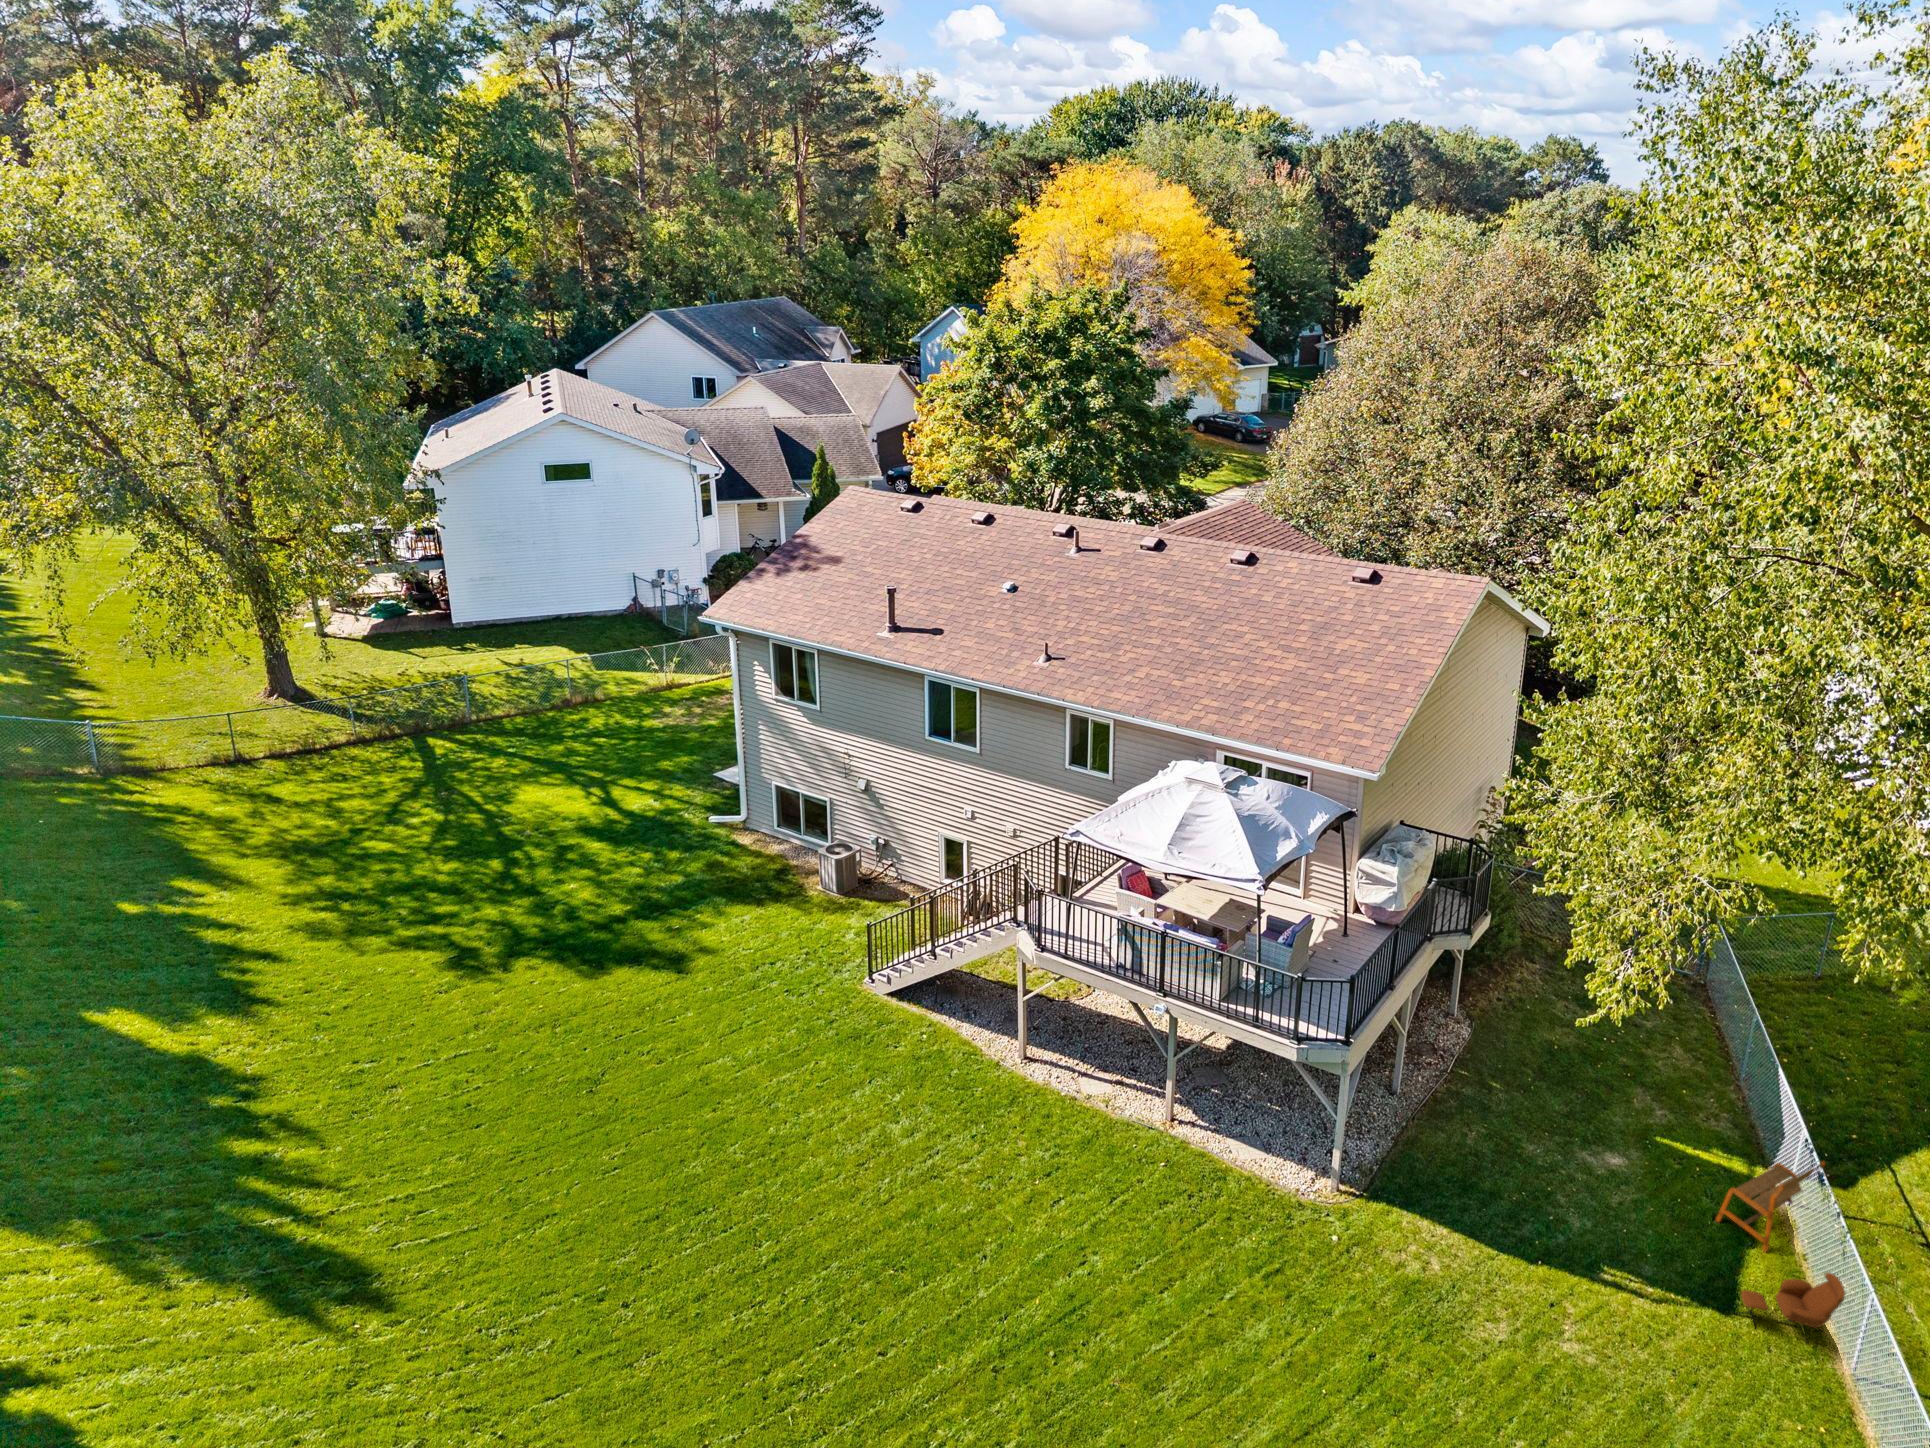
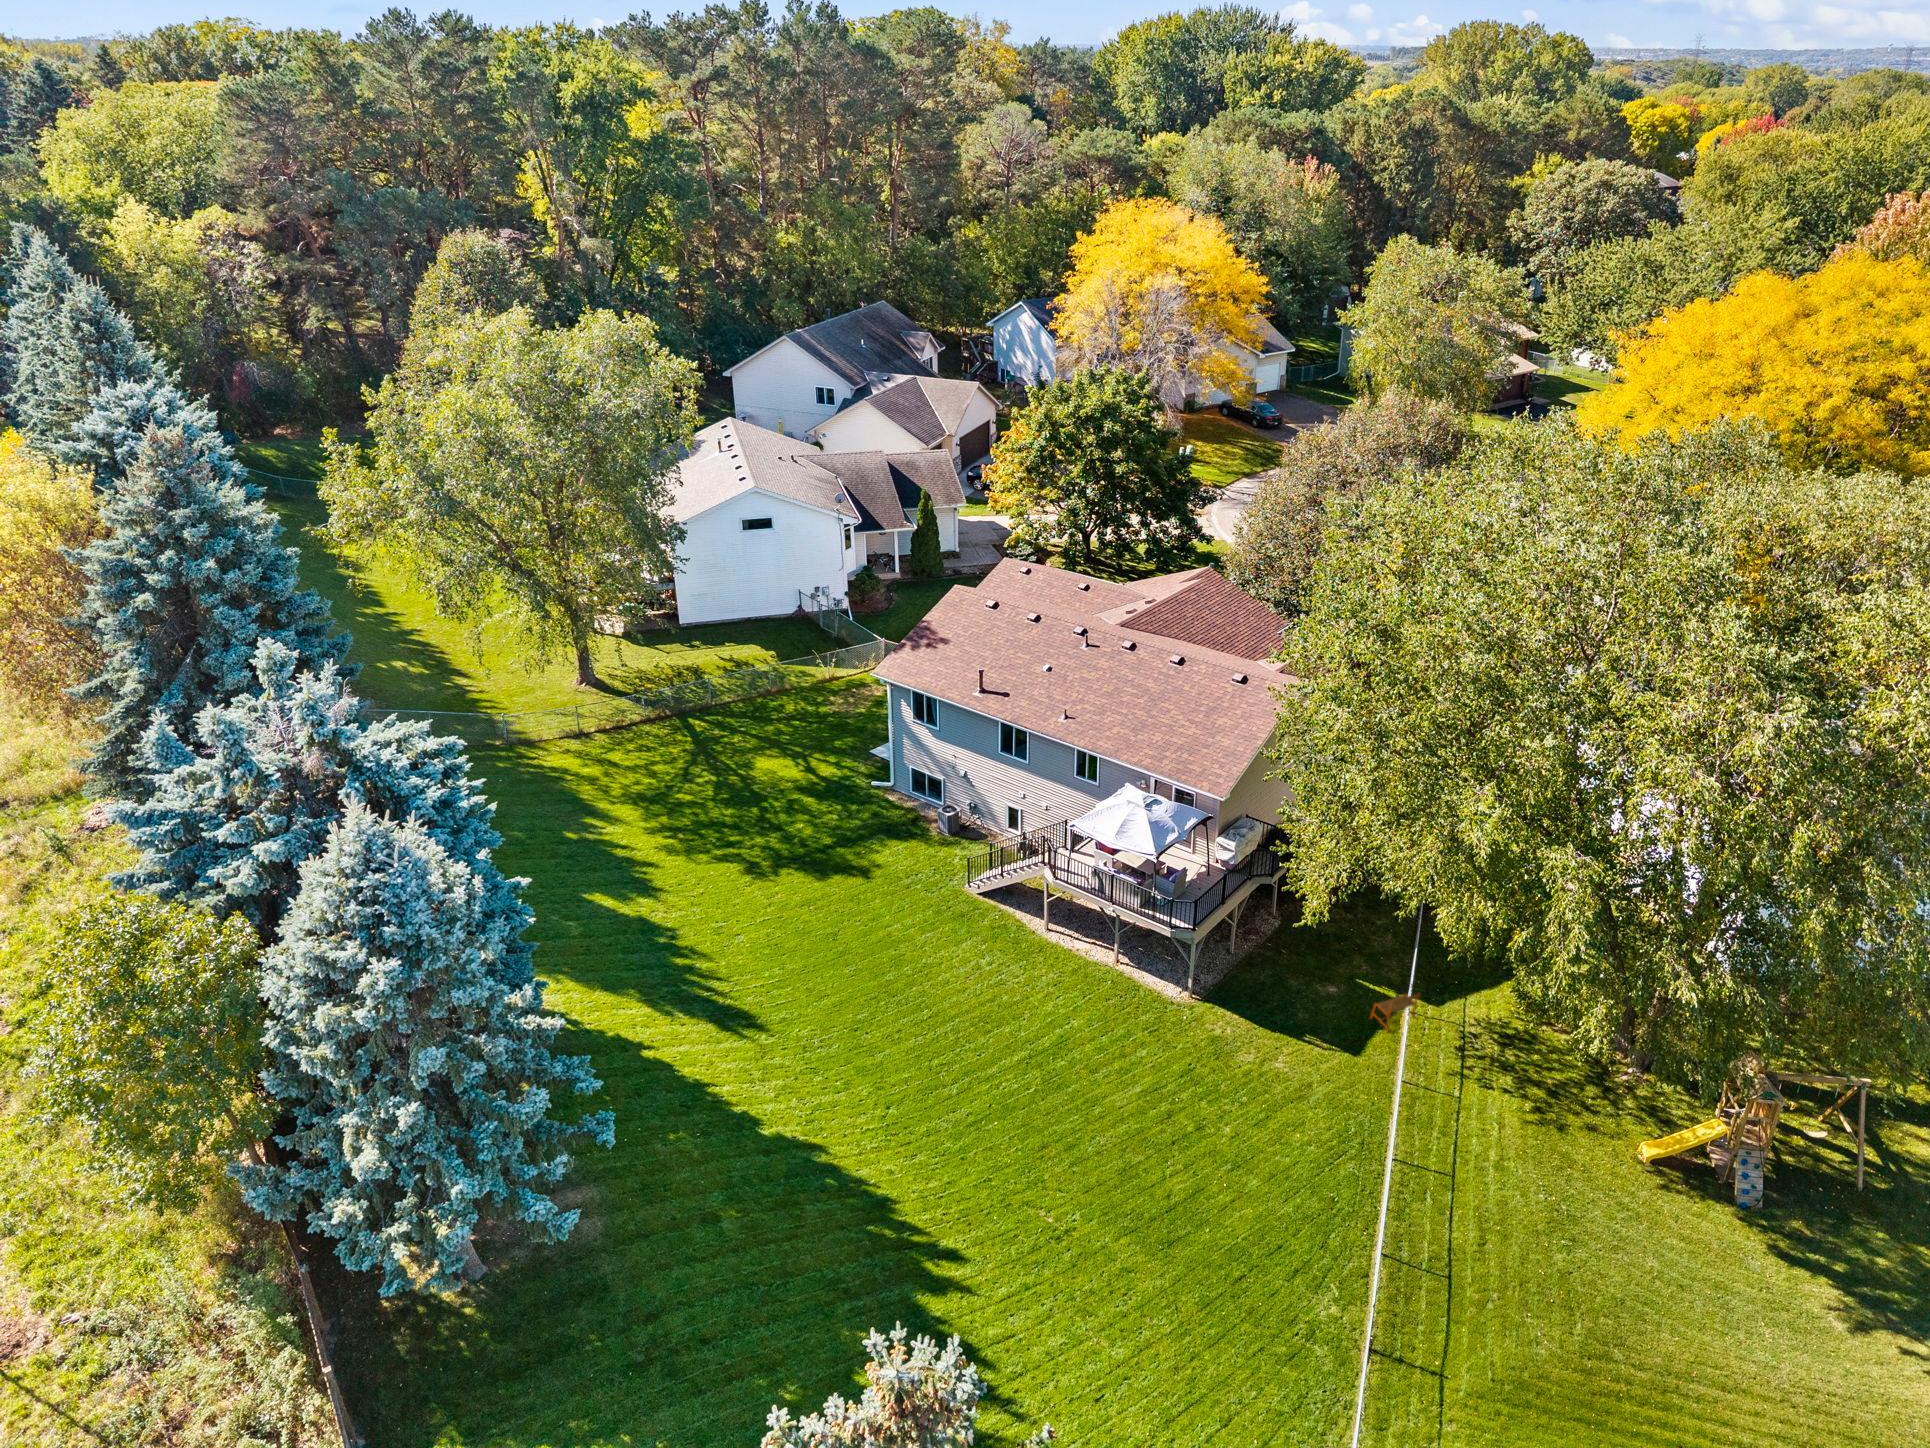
lounge chair: present [1735,1273,1845,1339] -> none [1358,1038,1403,1068]

